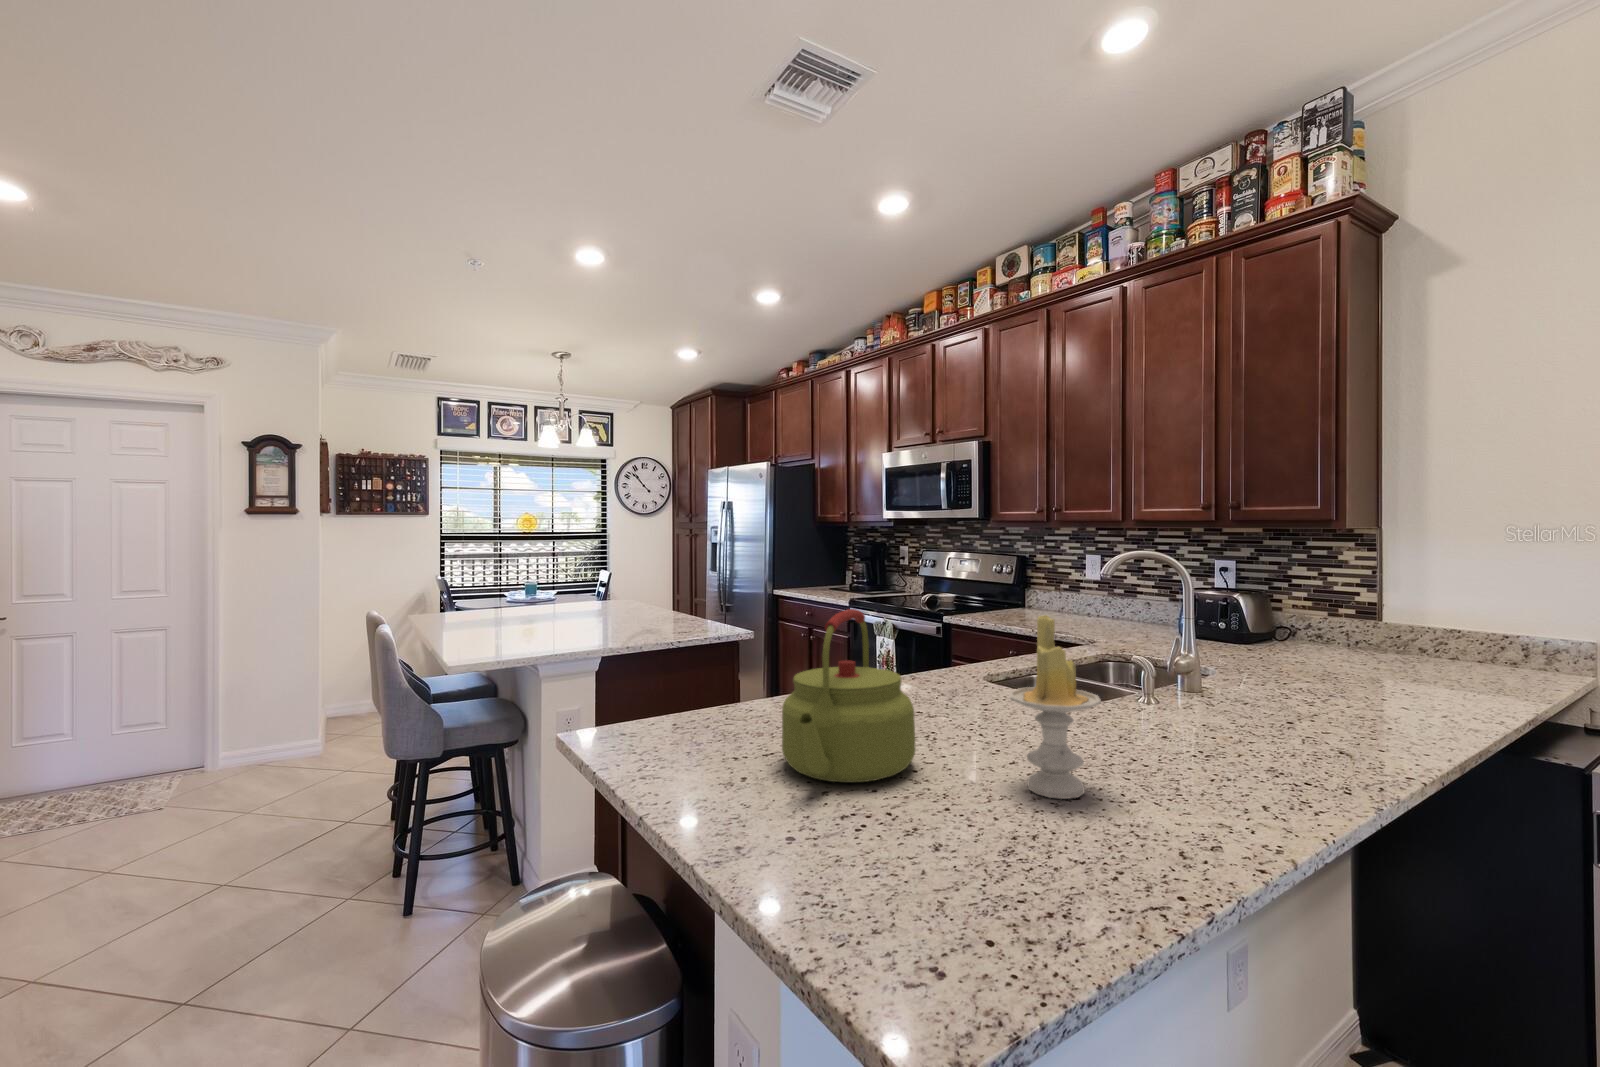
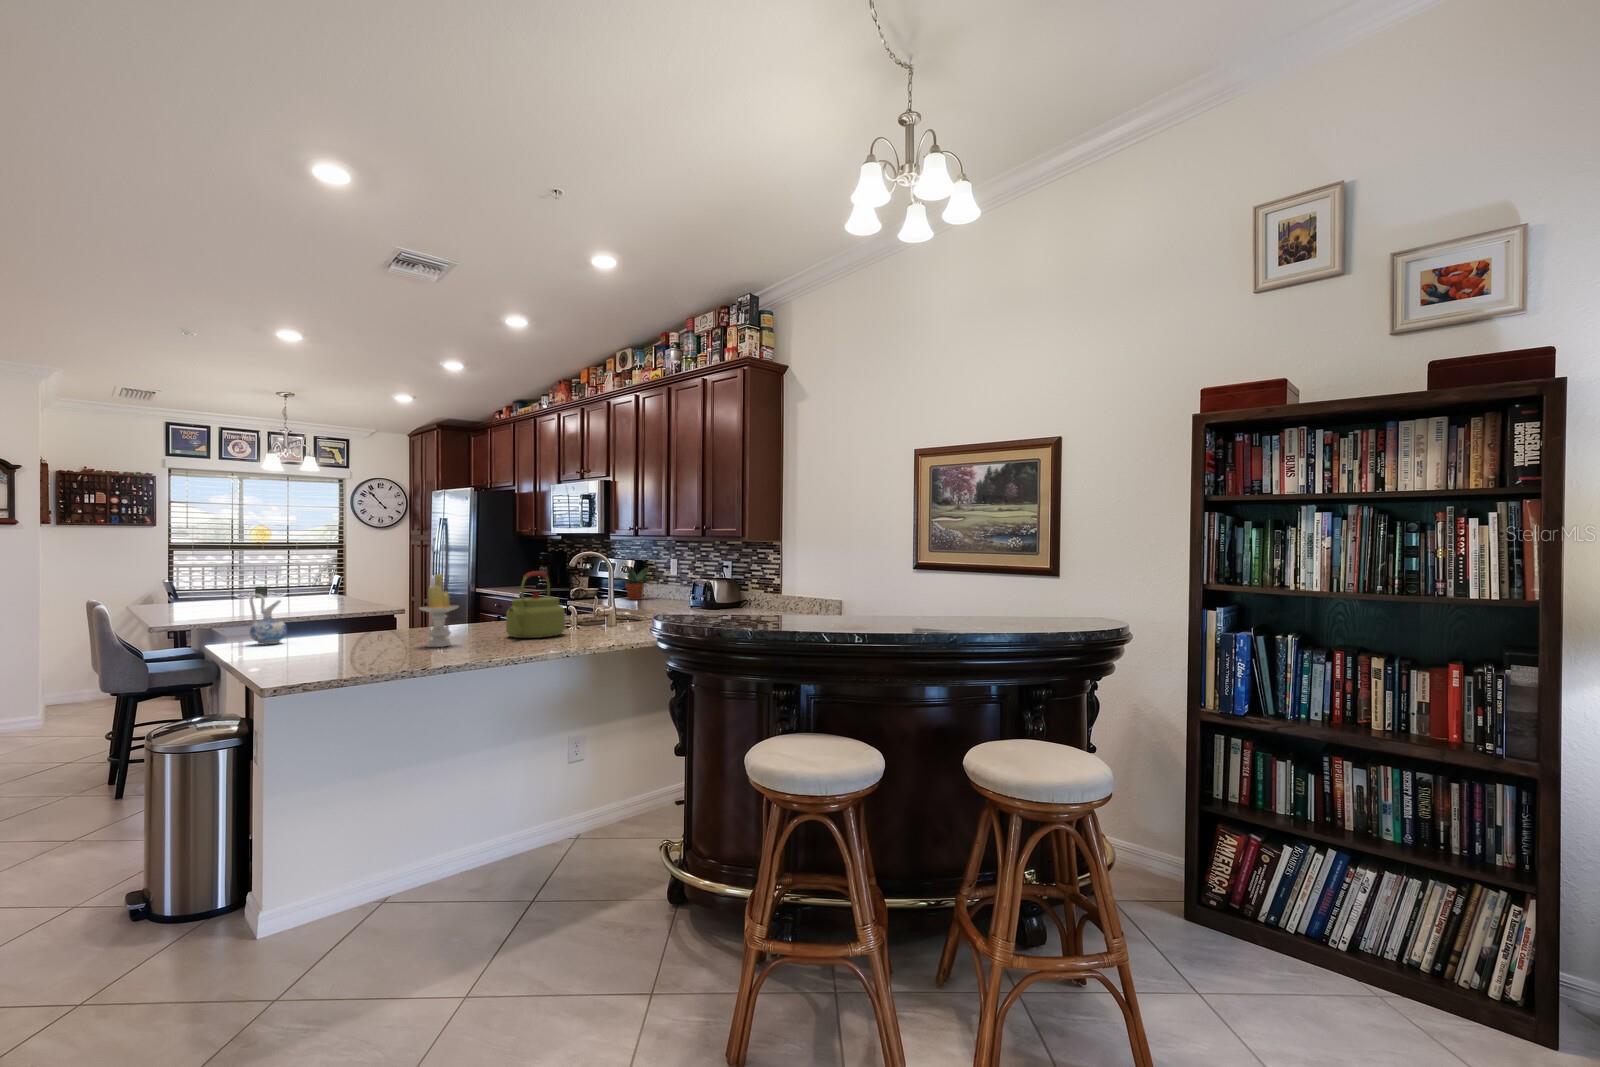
potted plant: none [997,561,1068,616] -> present [616,565,654,600]
kettle: present [782,609,916,782] -> present [506,571,565,638]
ceramic pitcher: none [630,645,694,751] -> present [250,594,287,644]

